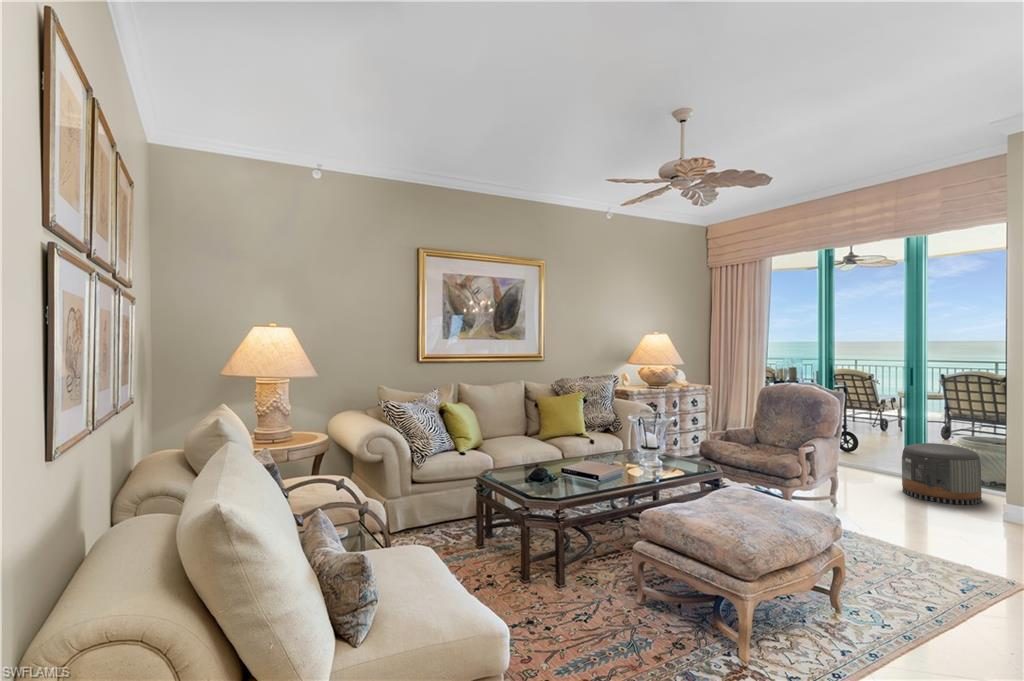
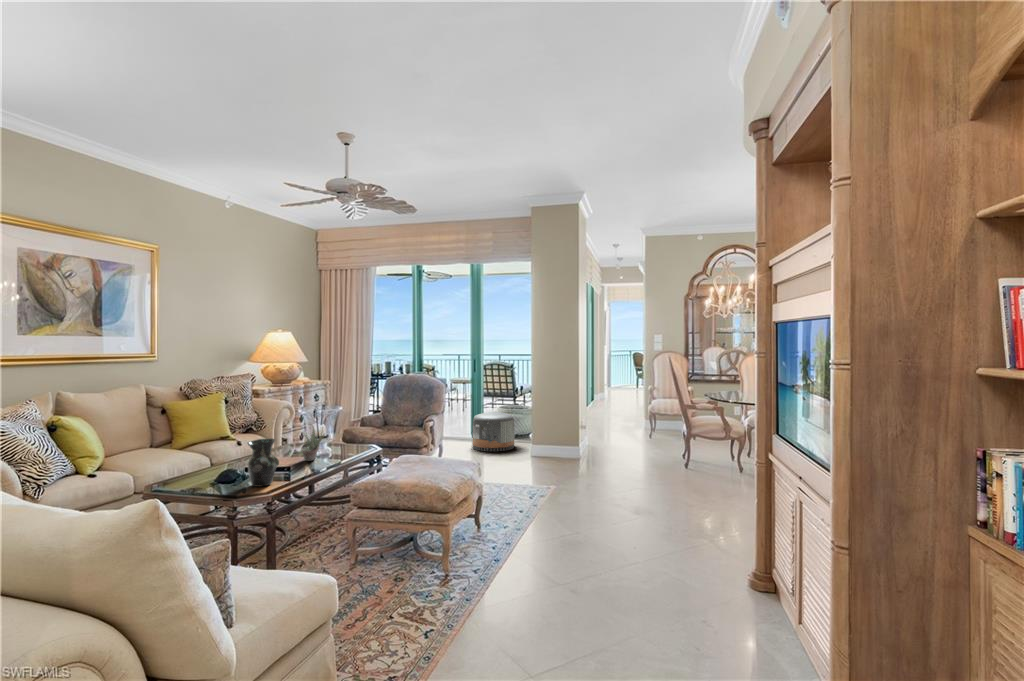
succulent plant: none [615,434,644,473] -> present [301,426,324,461]
vase: none [545,443,576,492] -> present [247,438,279,487]

